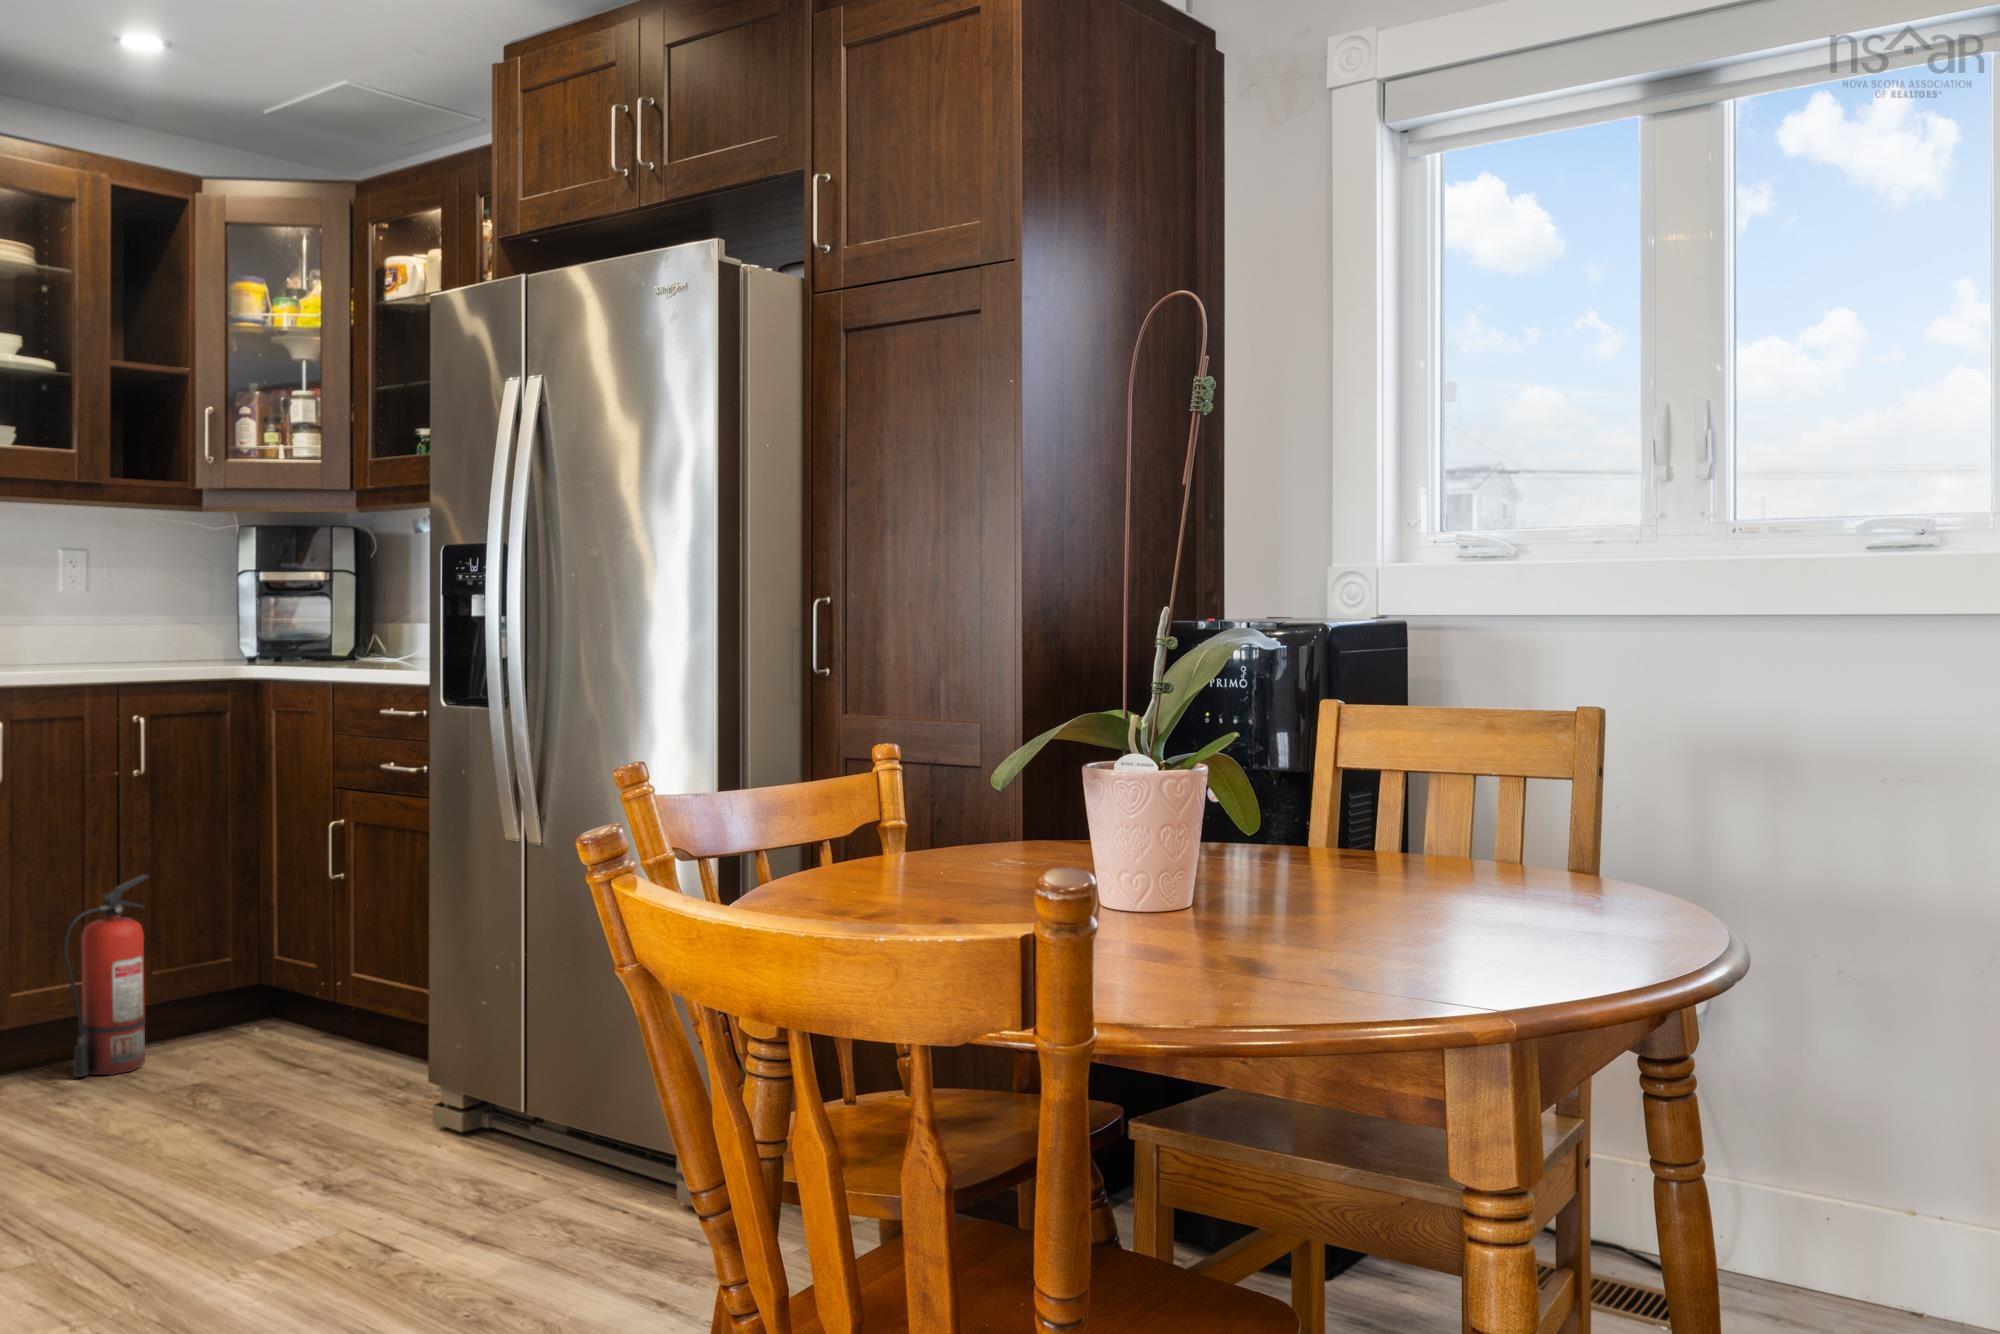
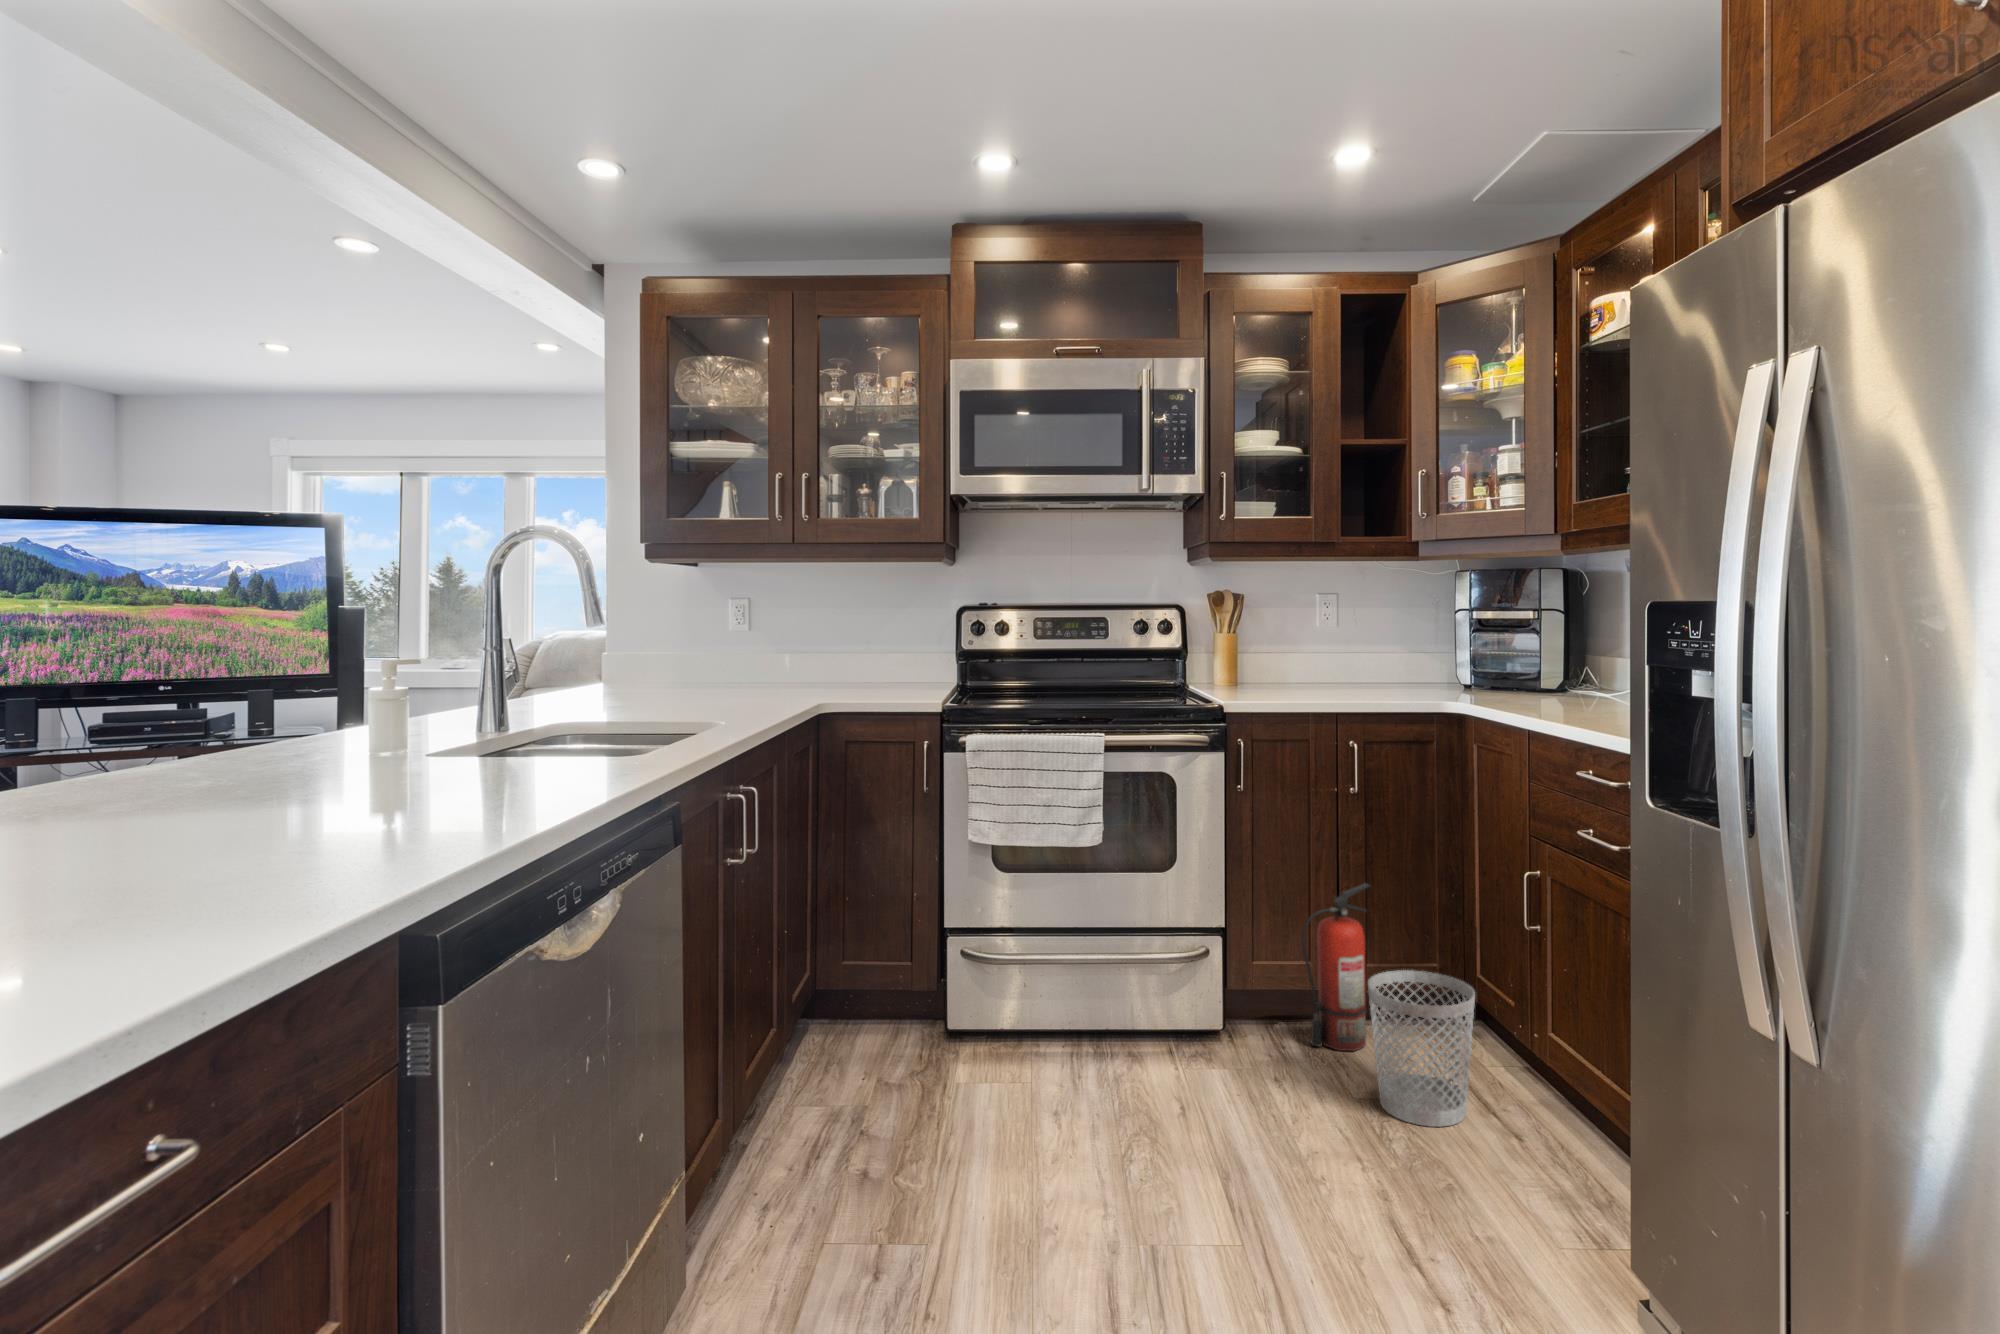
wastebasket: none [159,948,279,1103] -> present [1368,970,1475,1127]

